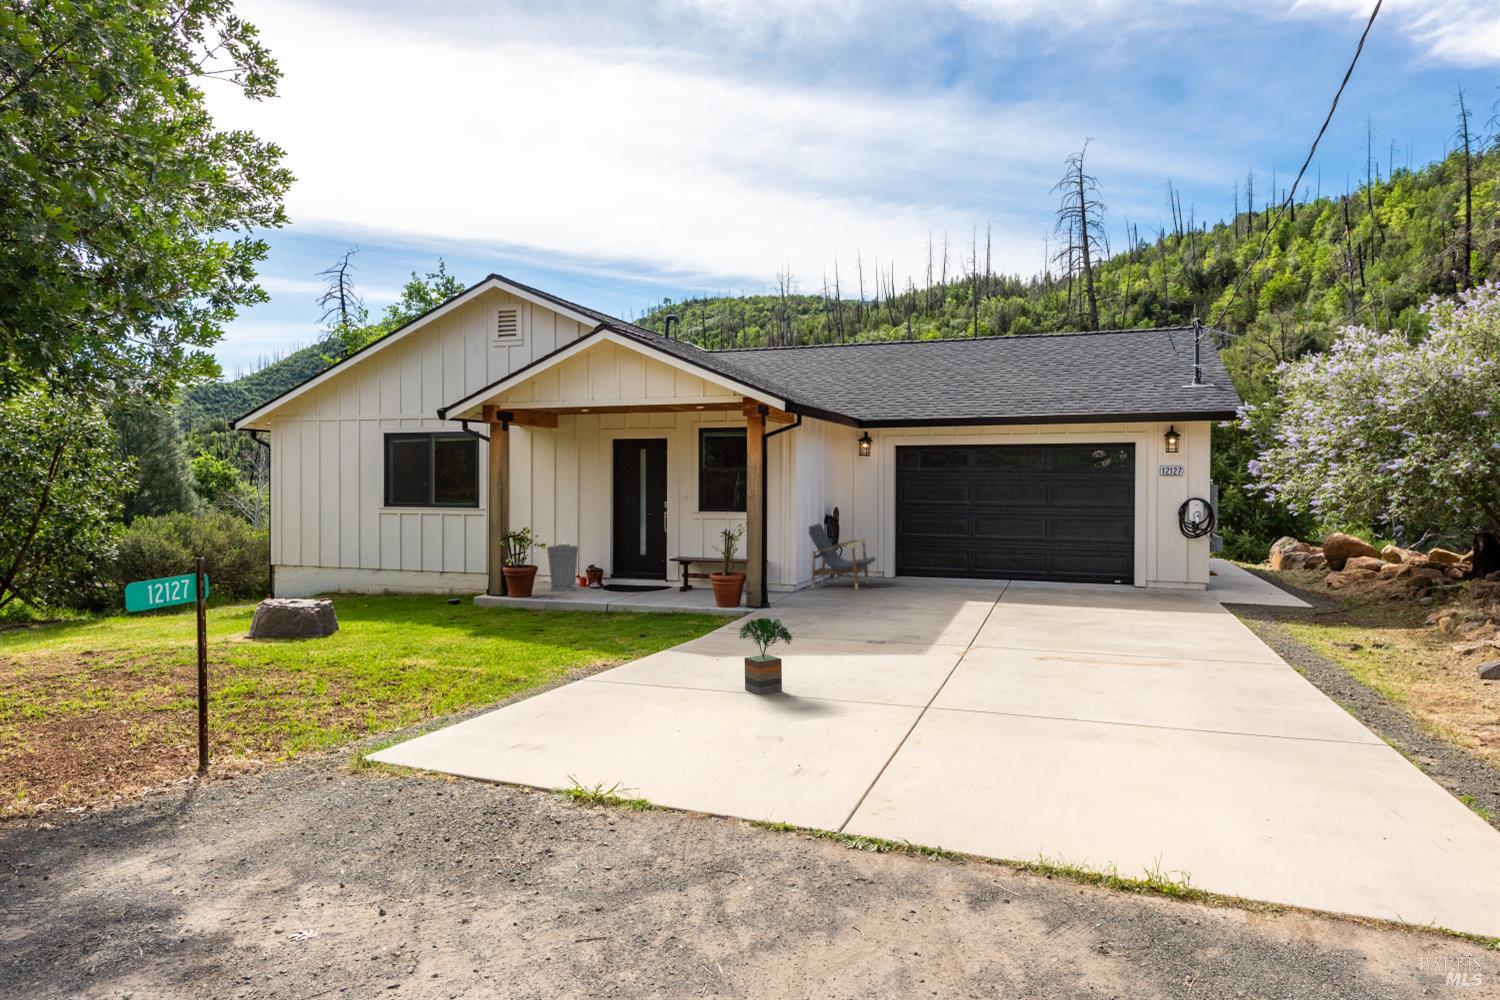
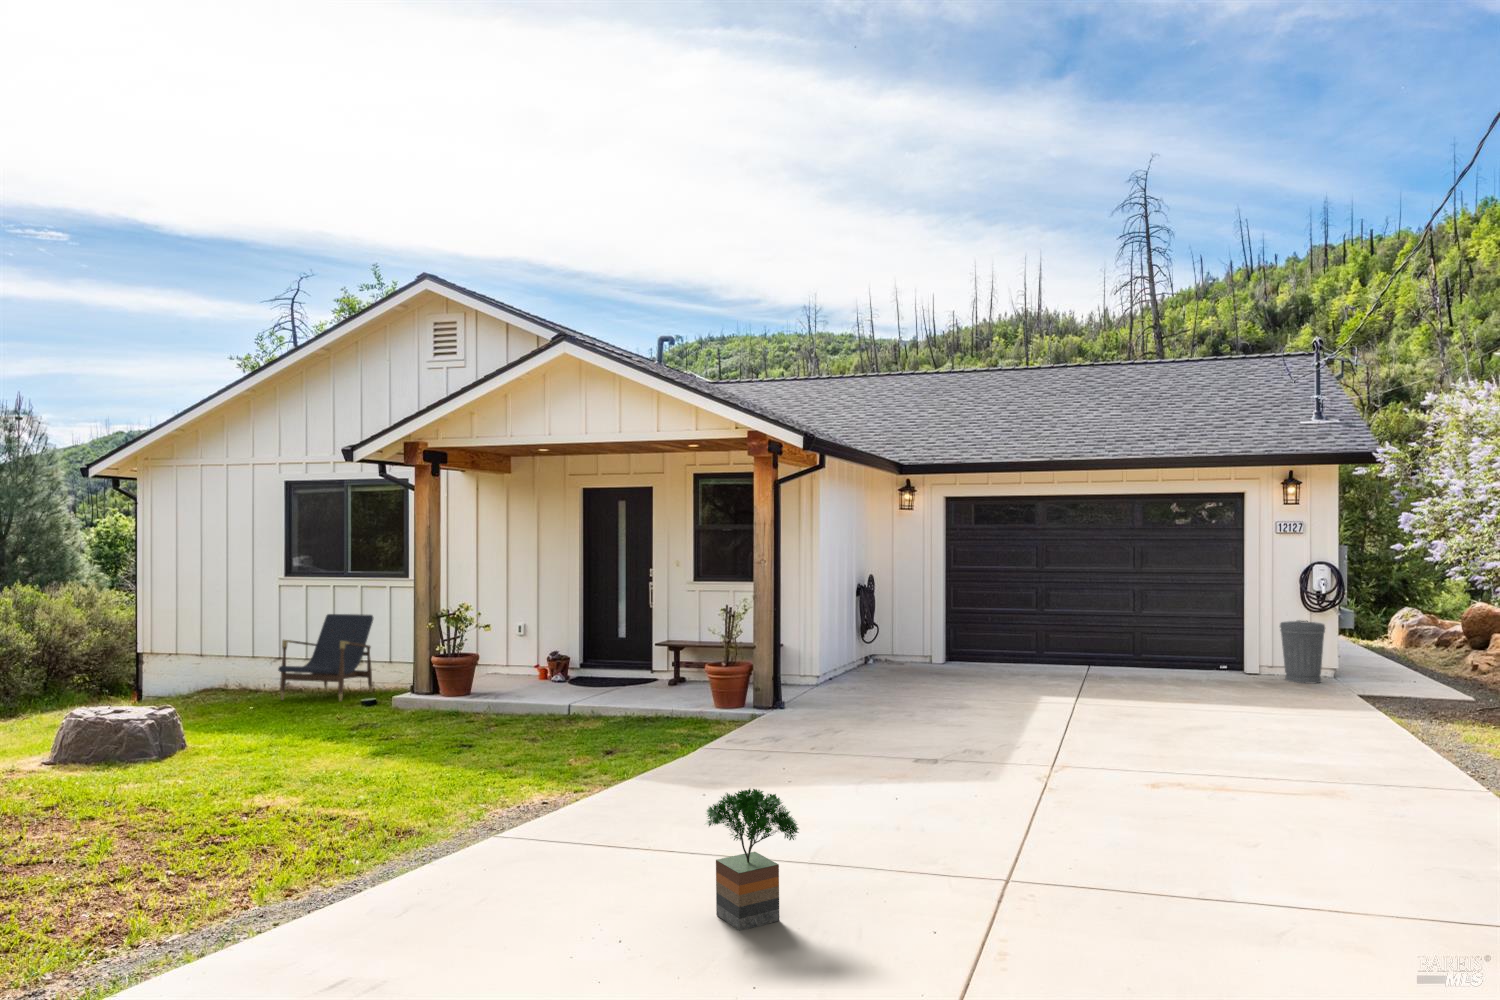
lounge chair: present [808,524,875,590] -> present [278,614,373,701]
trash can: present [547,544,578,591] -> present [1280,620,1325,683]

